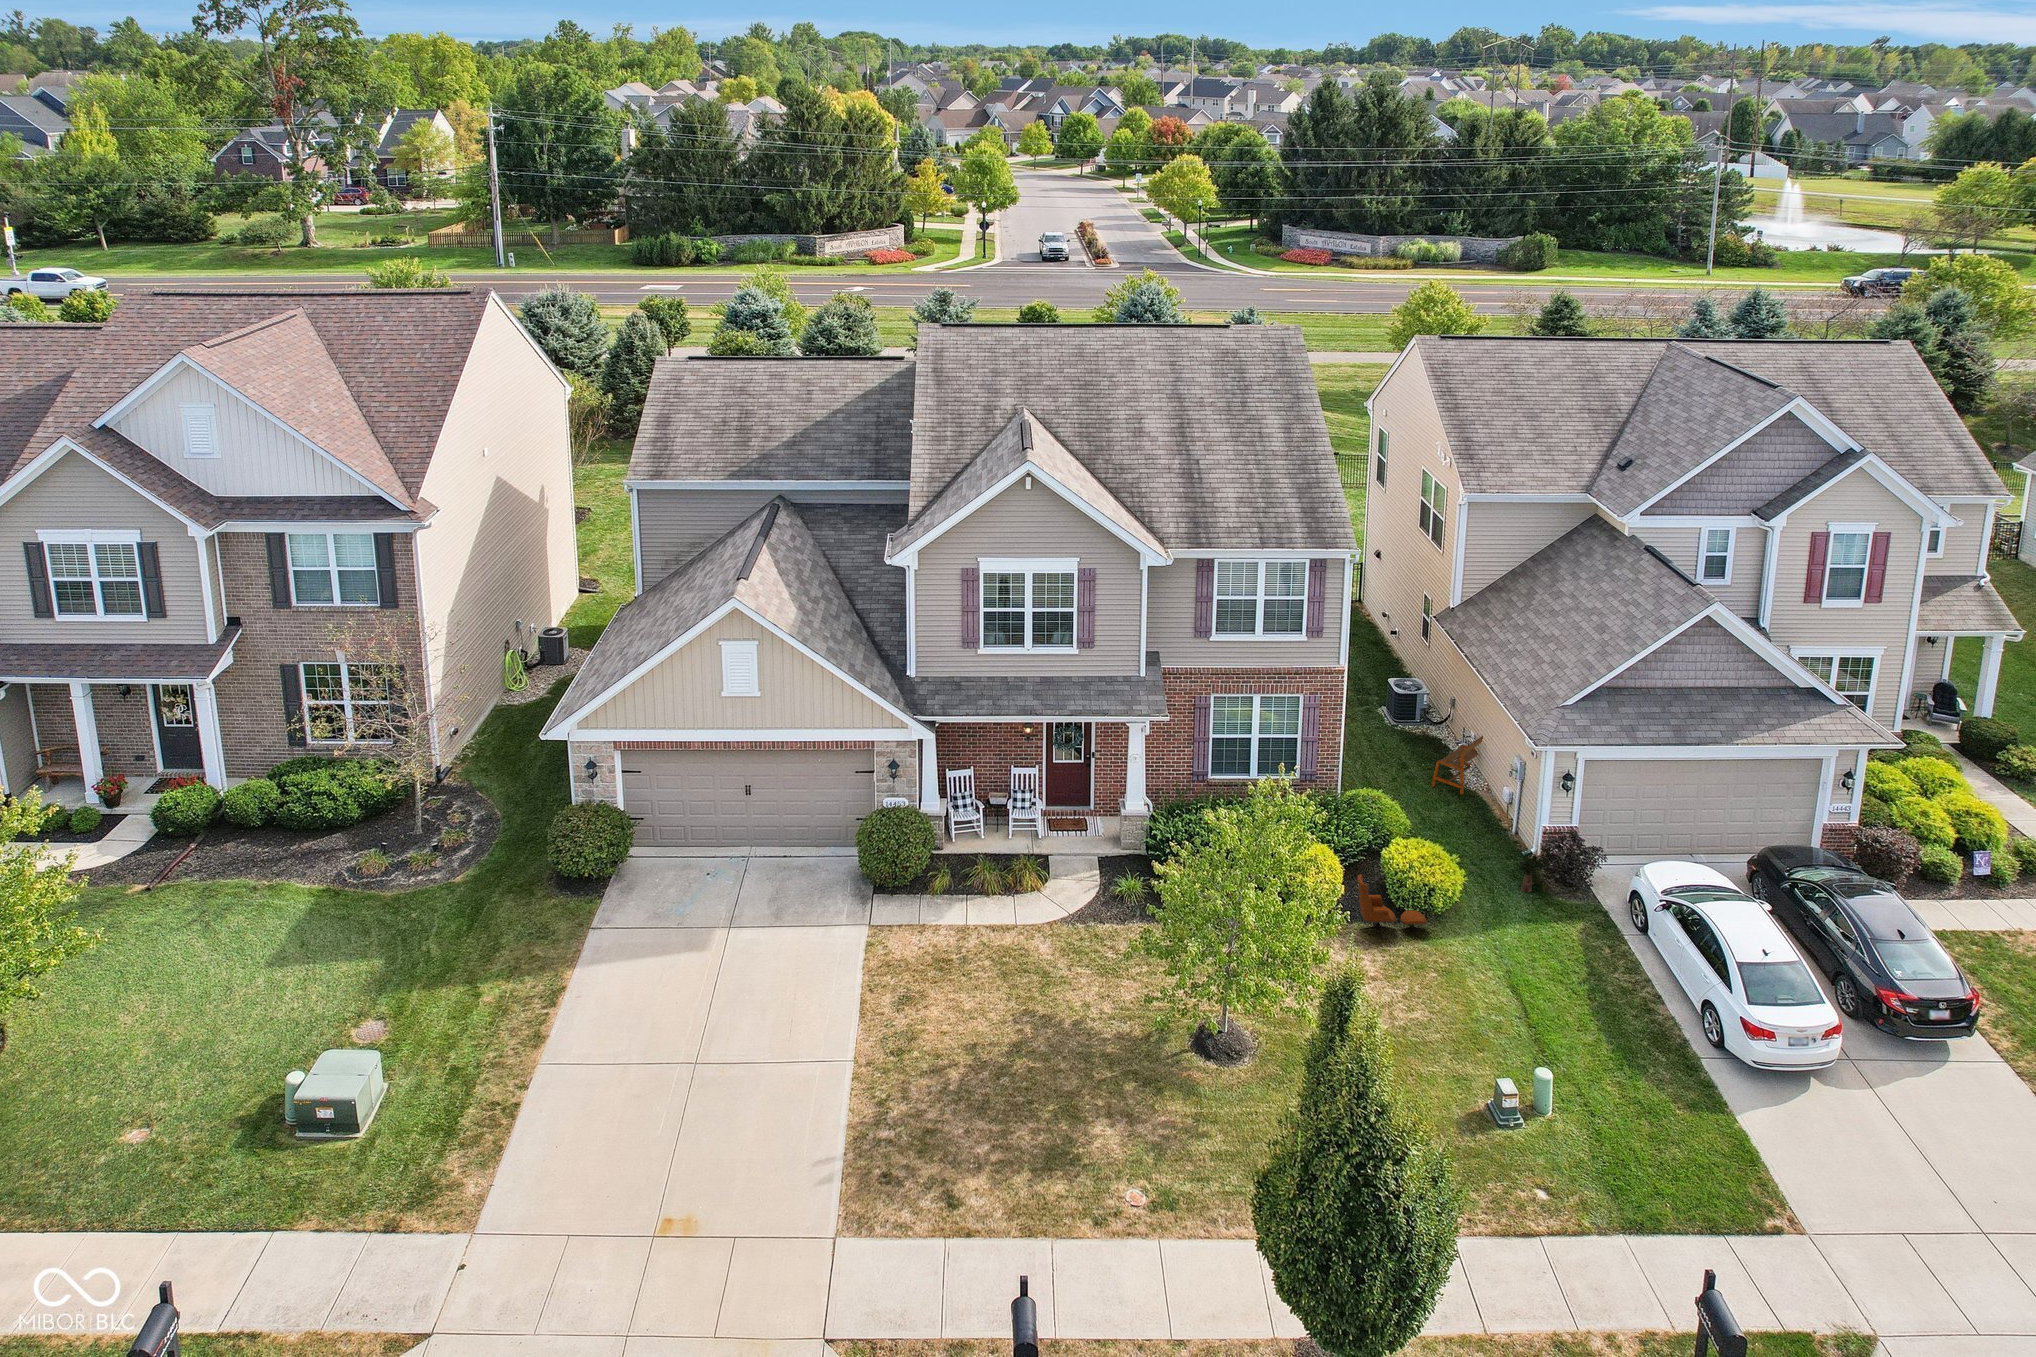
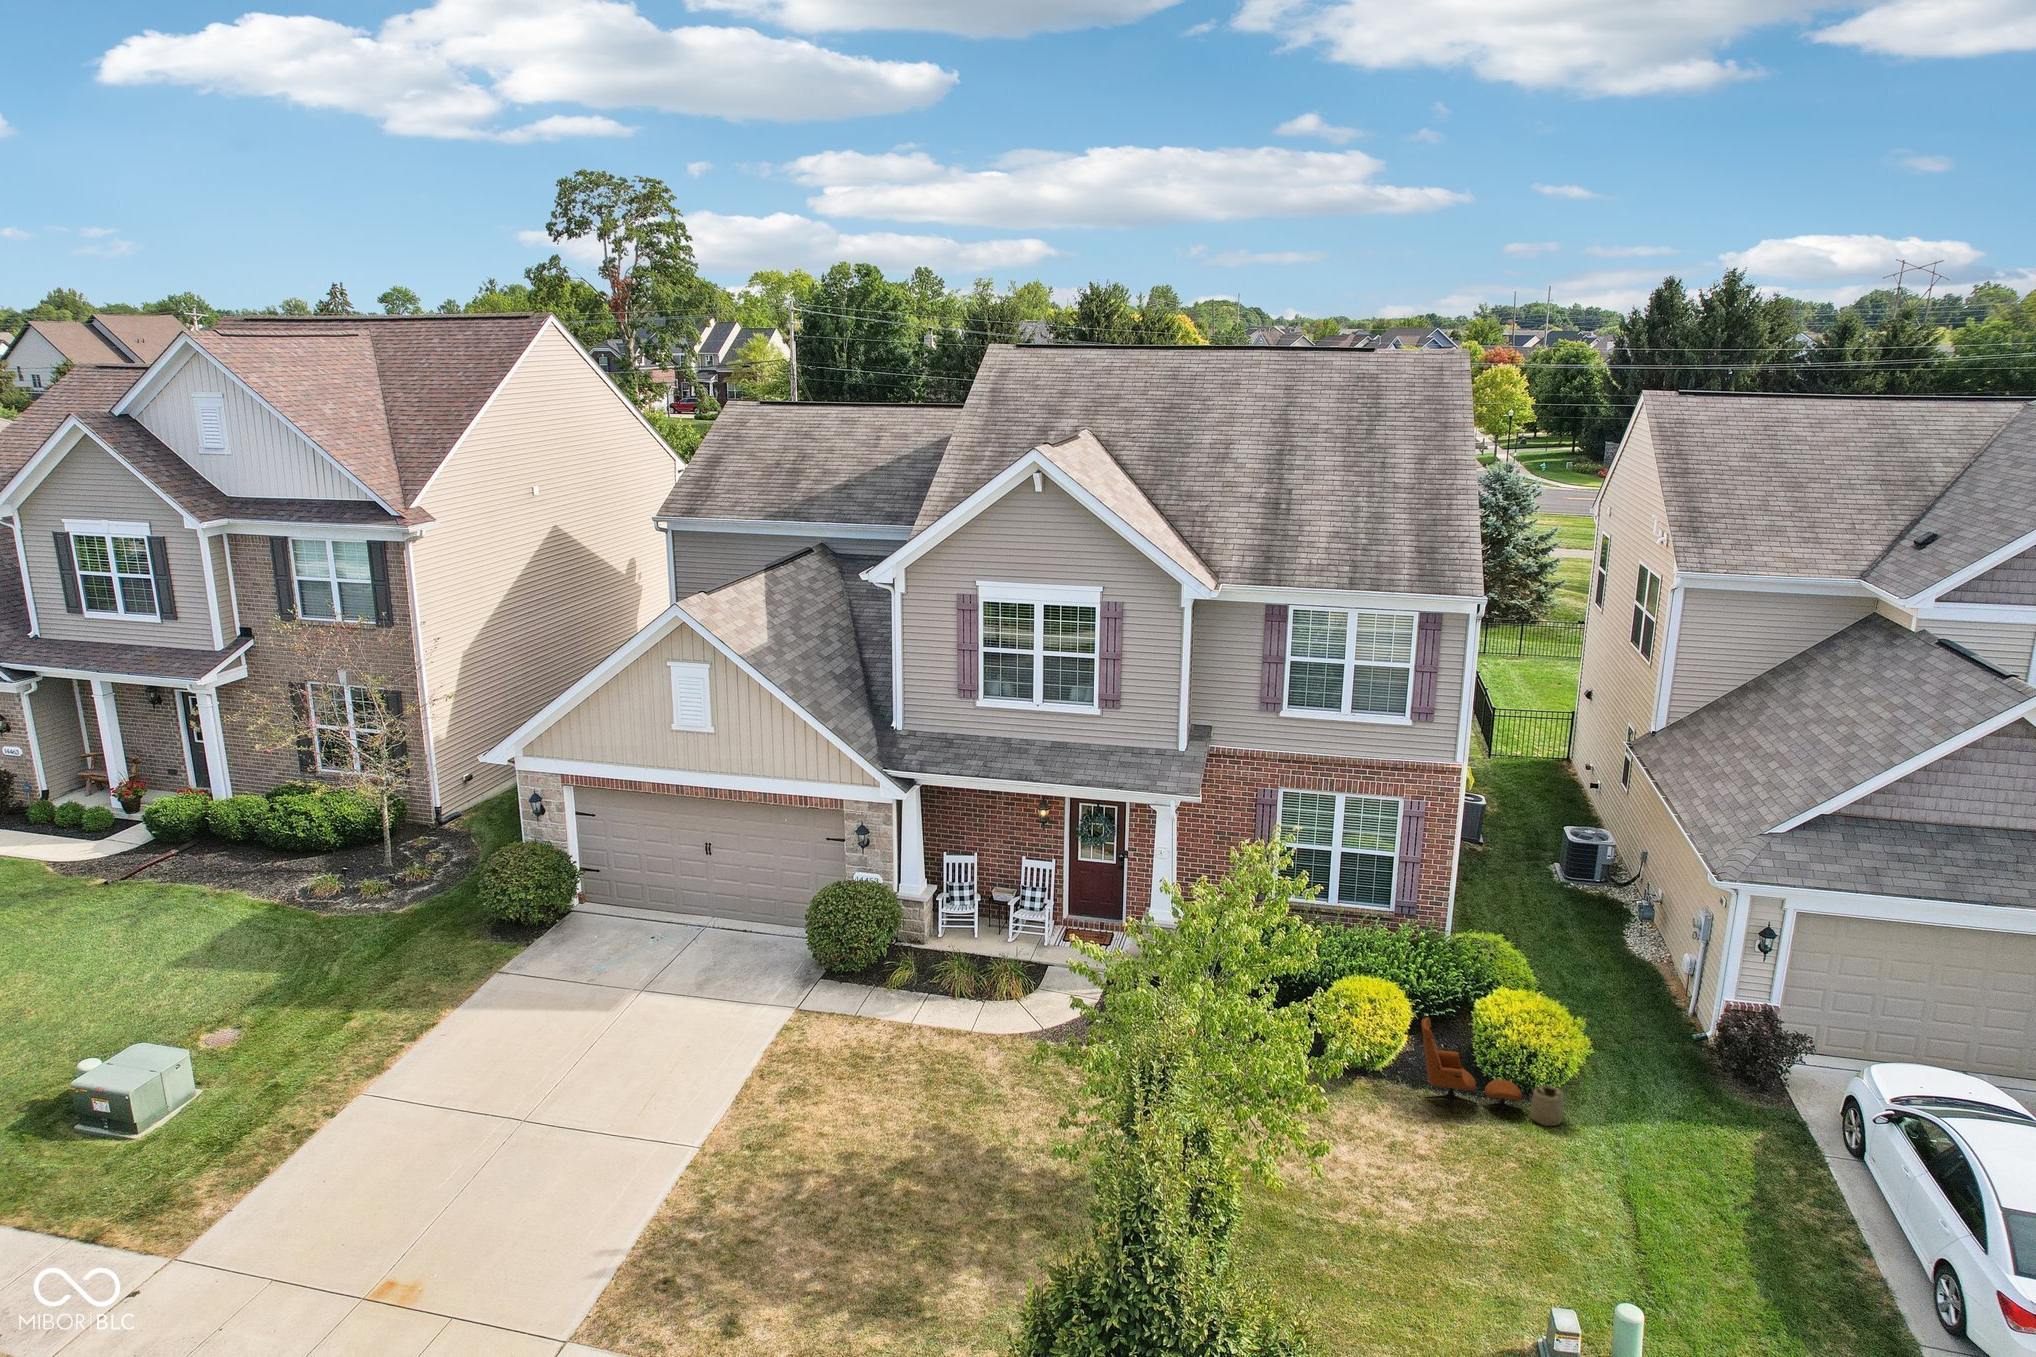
bench: present [1432,736,1483,795] -> none [1596,885,1679,963]
potted plant: present [1519,854,1547,893] -> none [1678,1027,1722,1087]
basket: none [1432,912,1456,940] -> present [1530,1086,1564,1126]

